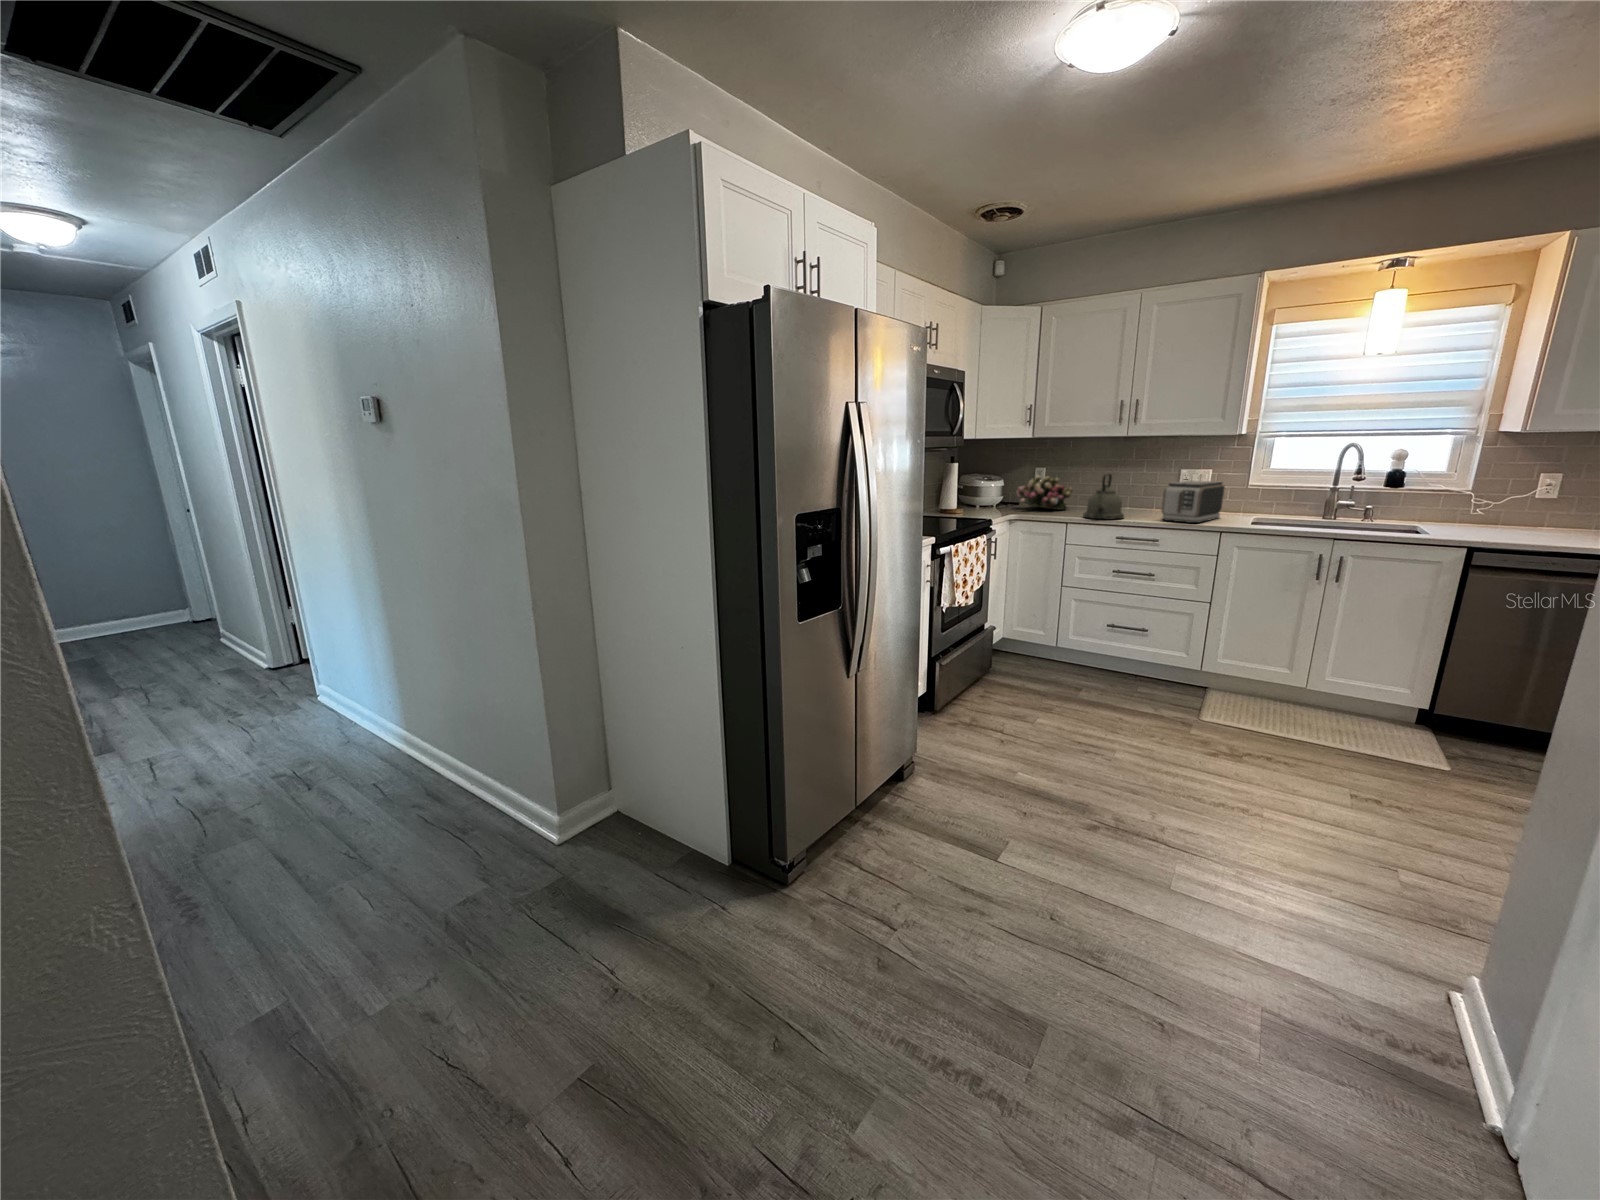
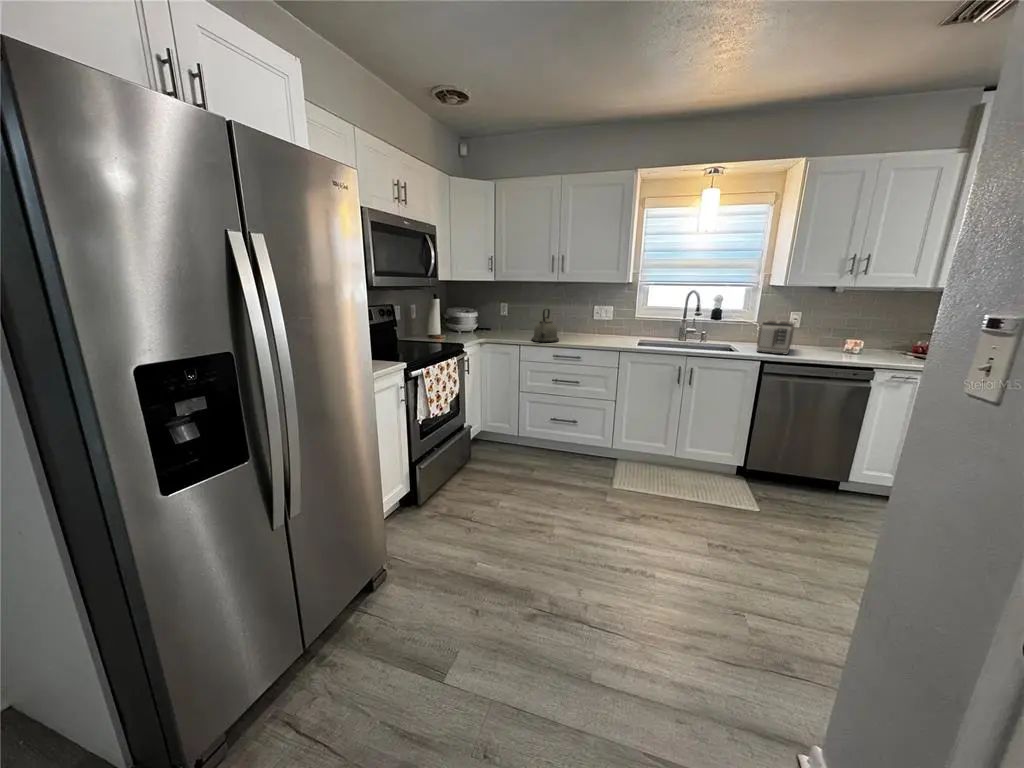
flower arrangement: present [1016,475,1073,510] -> none [487,308,526,335]
toaster: present [1162,481,1225,523] -> present [757,320,794,354]

